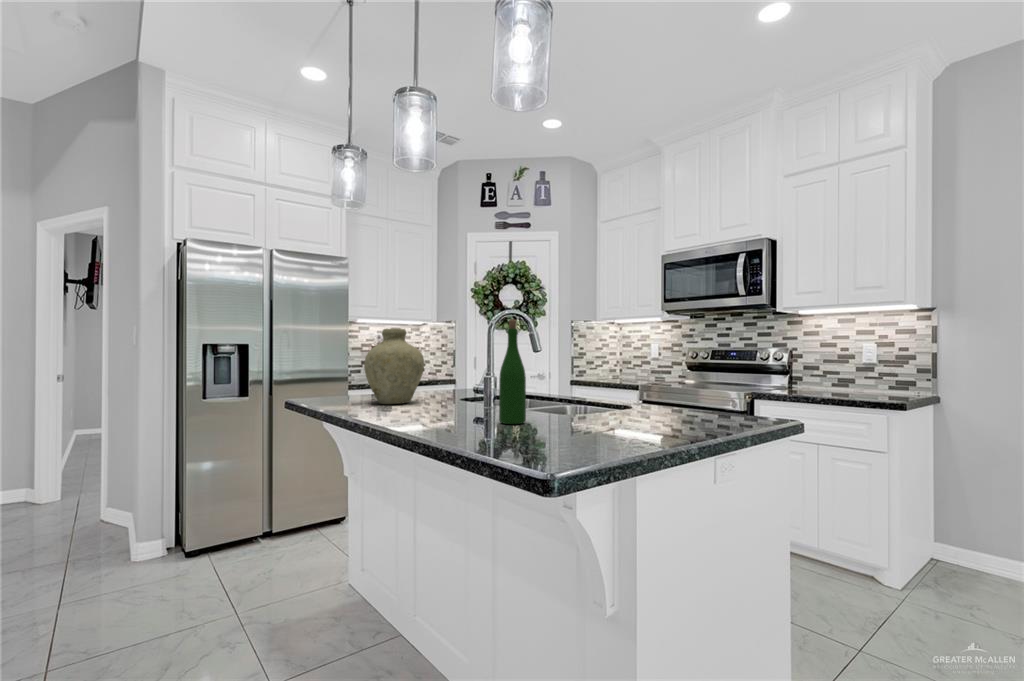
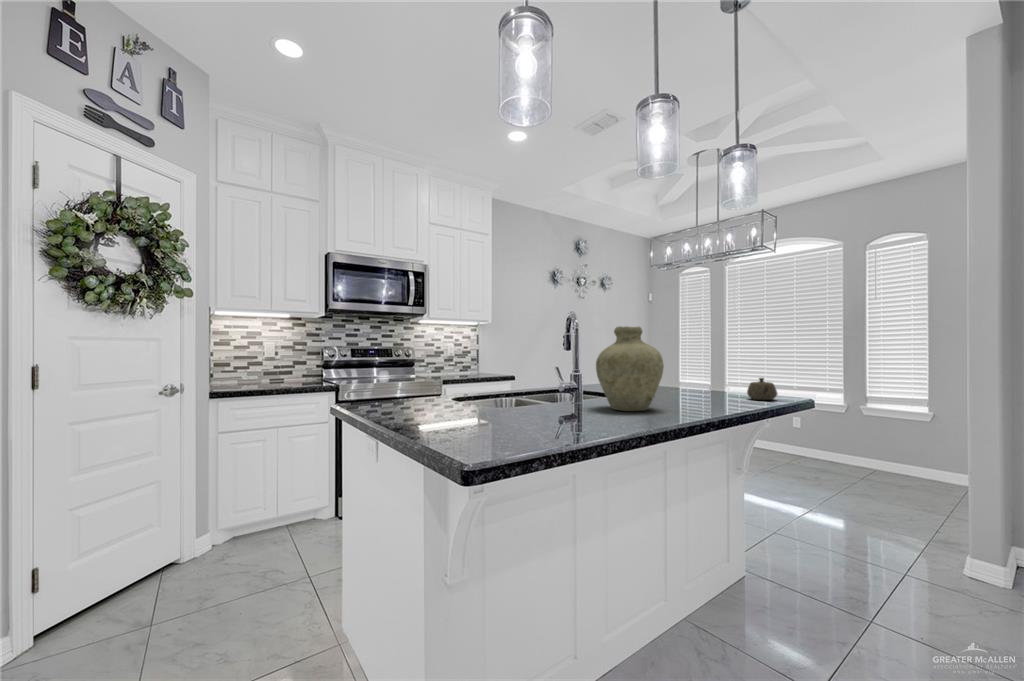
wine bottle: present [499,319,526,424] -> none [725,330,742,395]
teapot: none [408,392,470,424] -> present [747,378,778,400]

